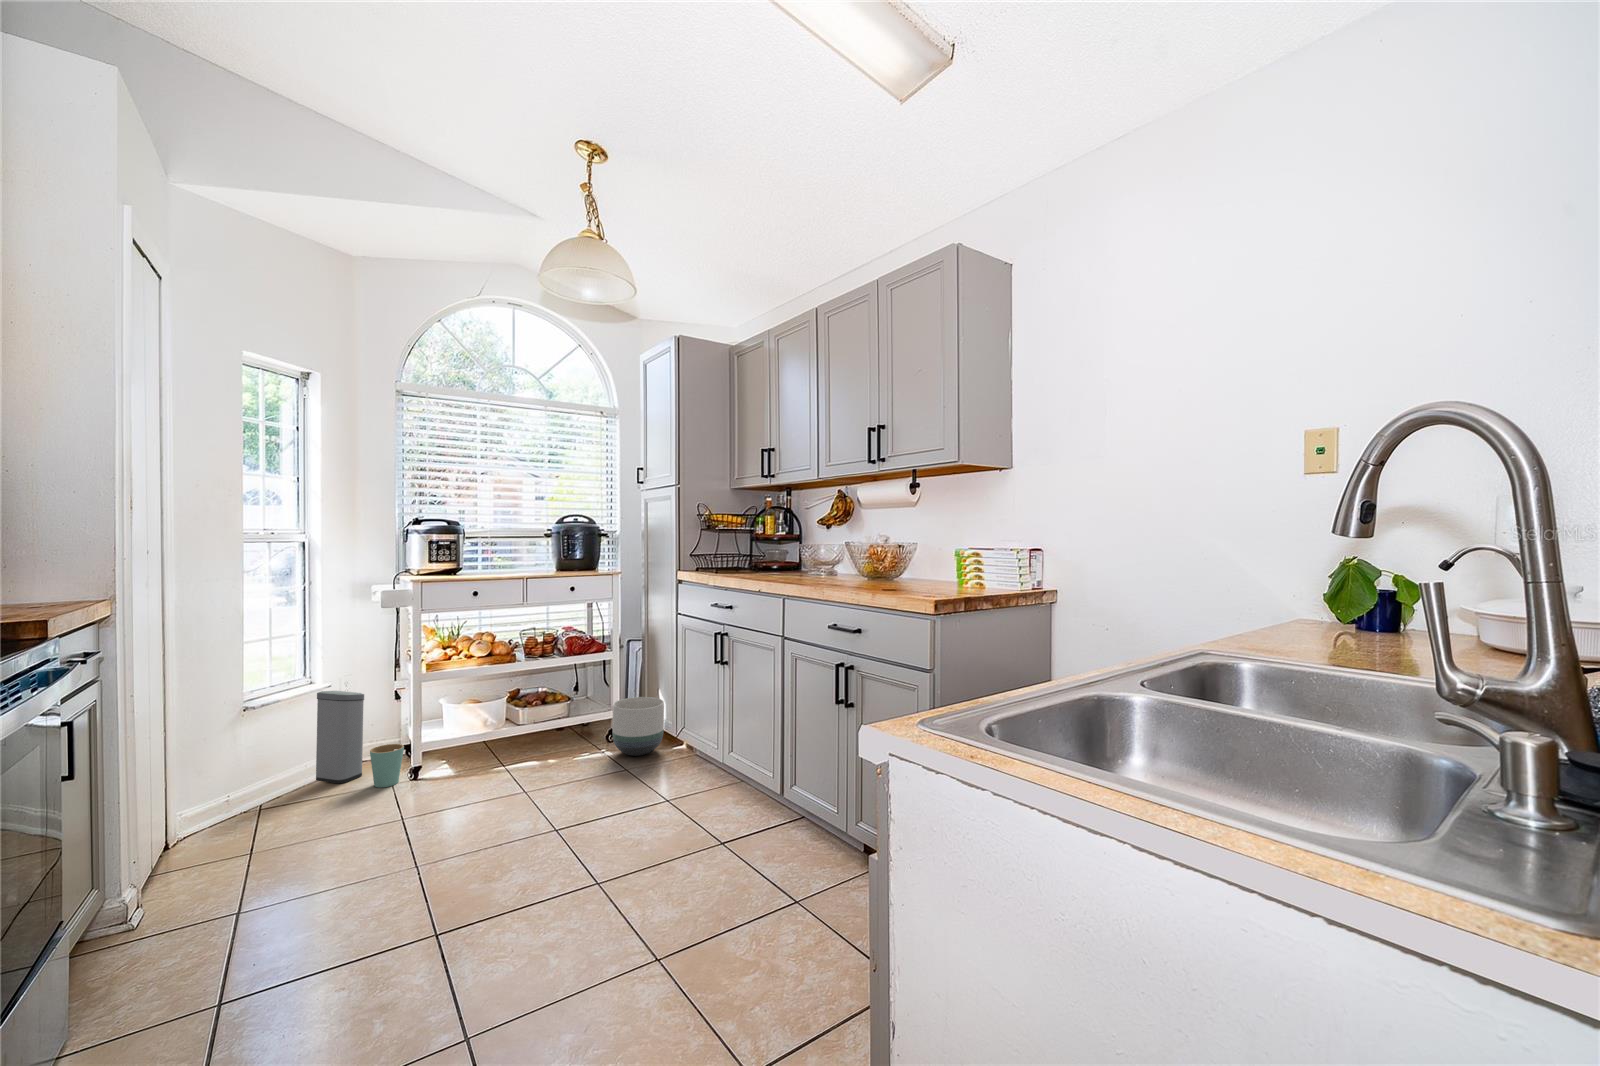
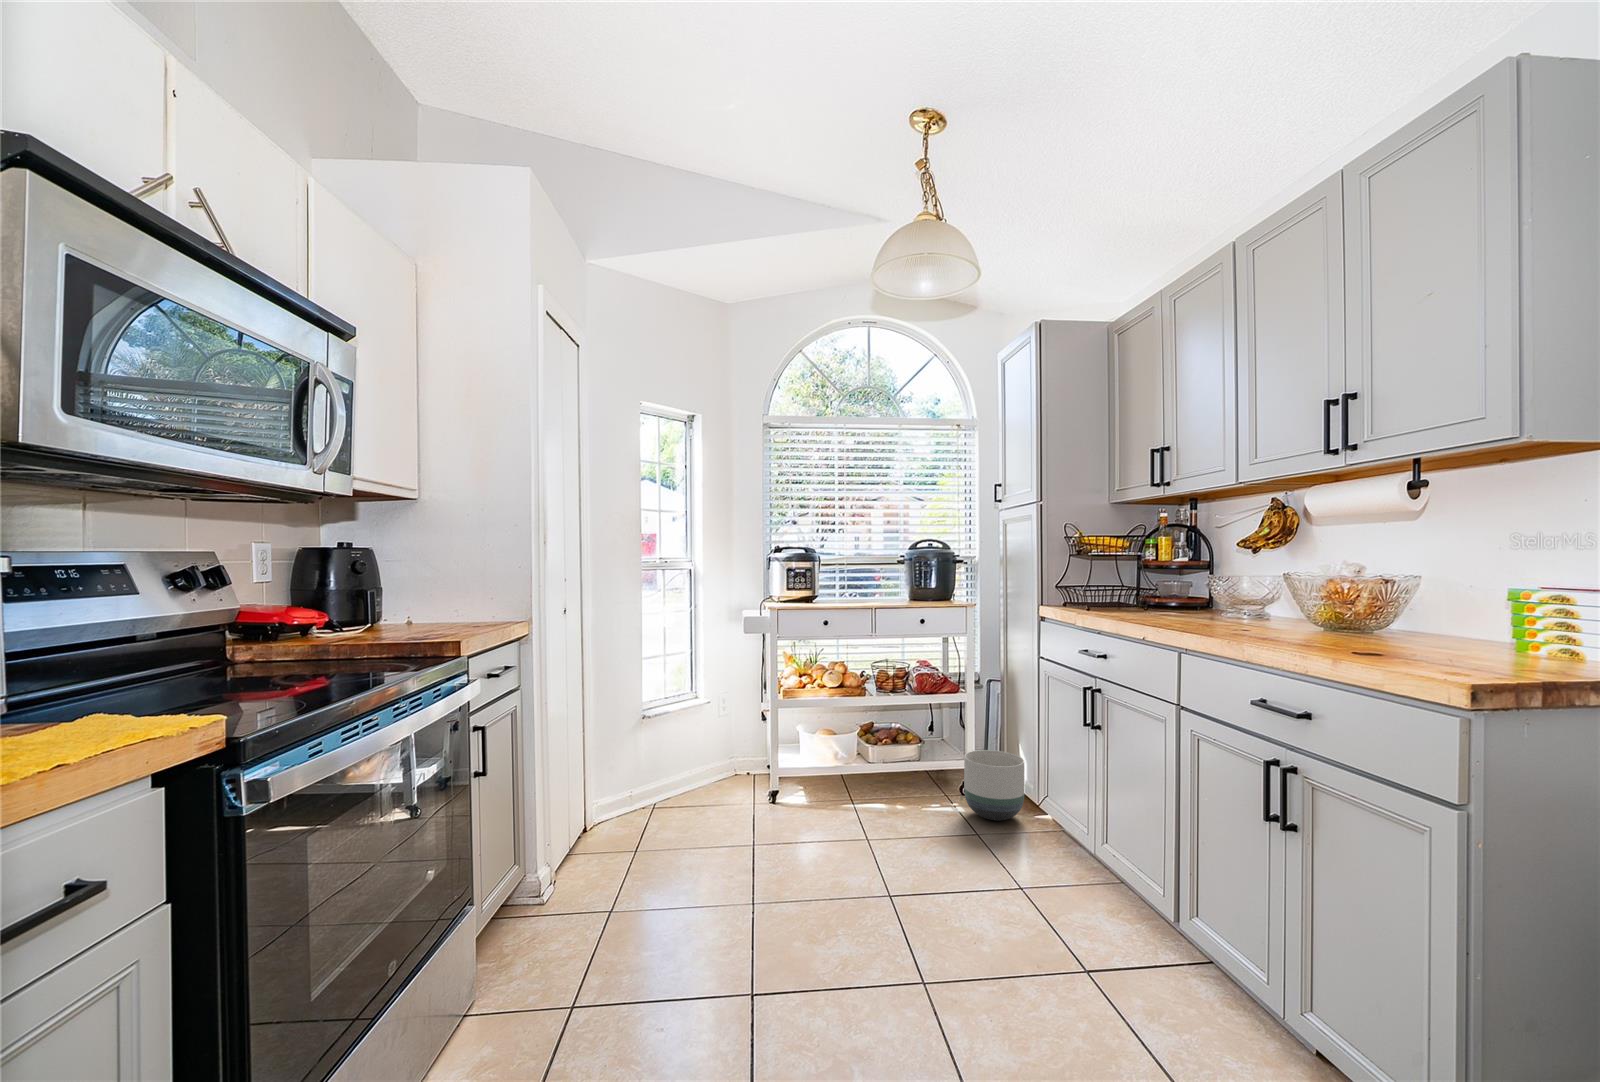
trash can: present [316,691,404,787] -> none [701,704,766,803]

